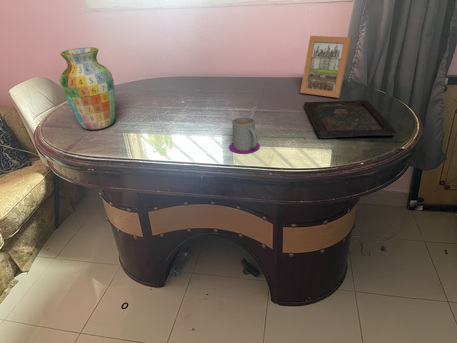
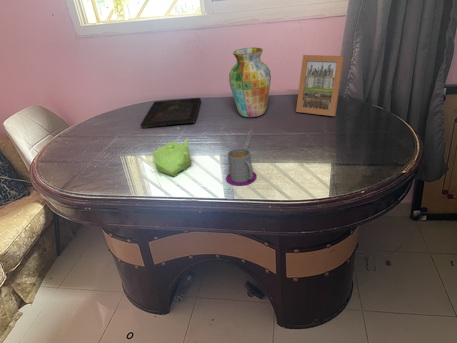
vase: present [60,47,115,130] -> present [229,47,271,117]
tray: present [304,100,396,138] -> present [141,98,201,127]
teapot: none [157,107,195,143] -> present [153,138,191,176]

